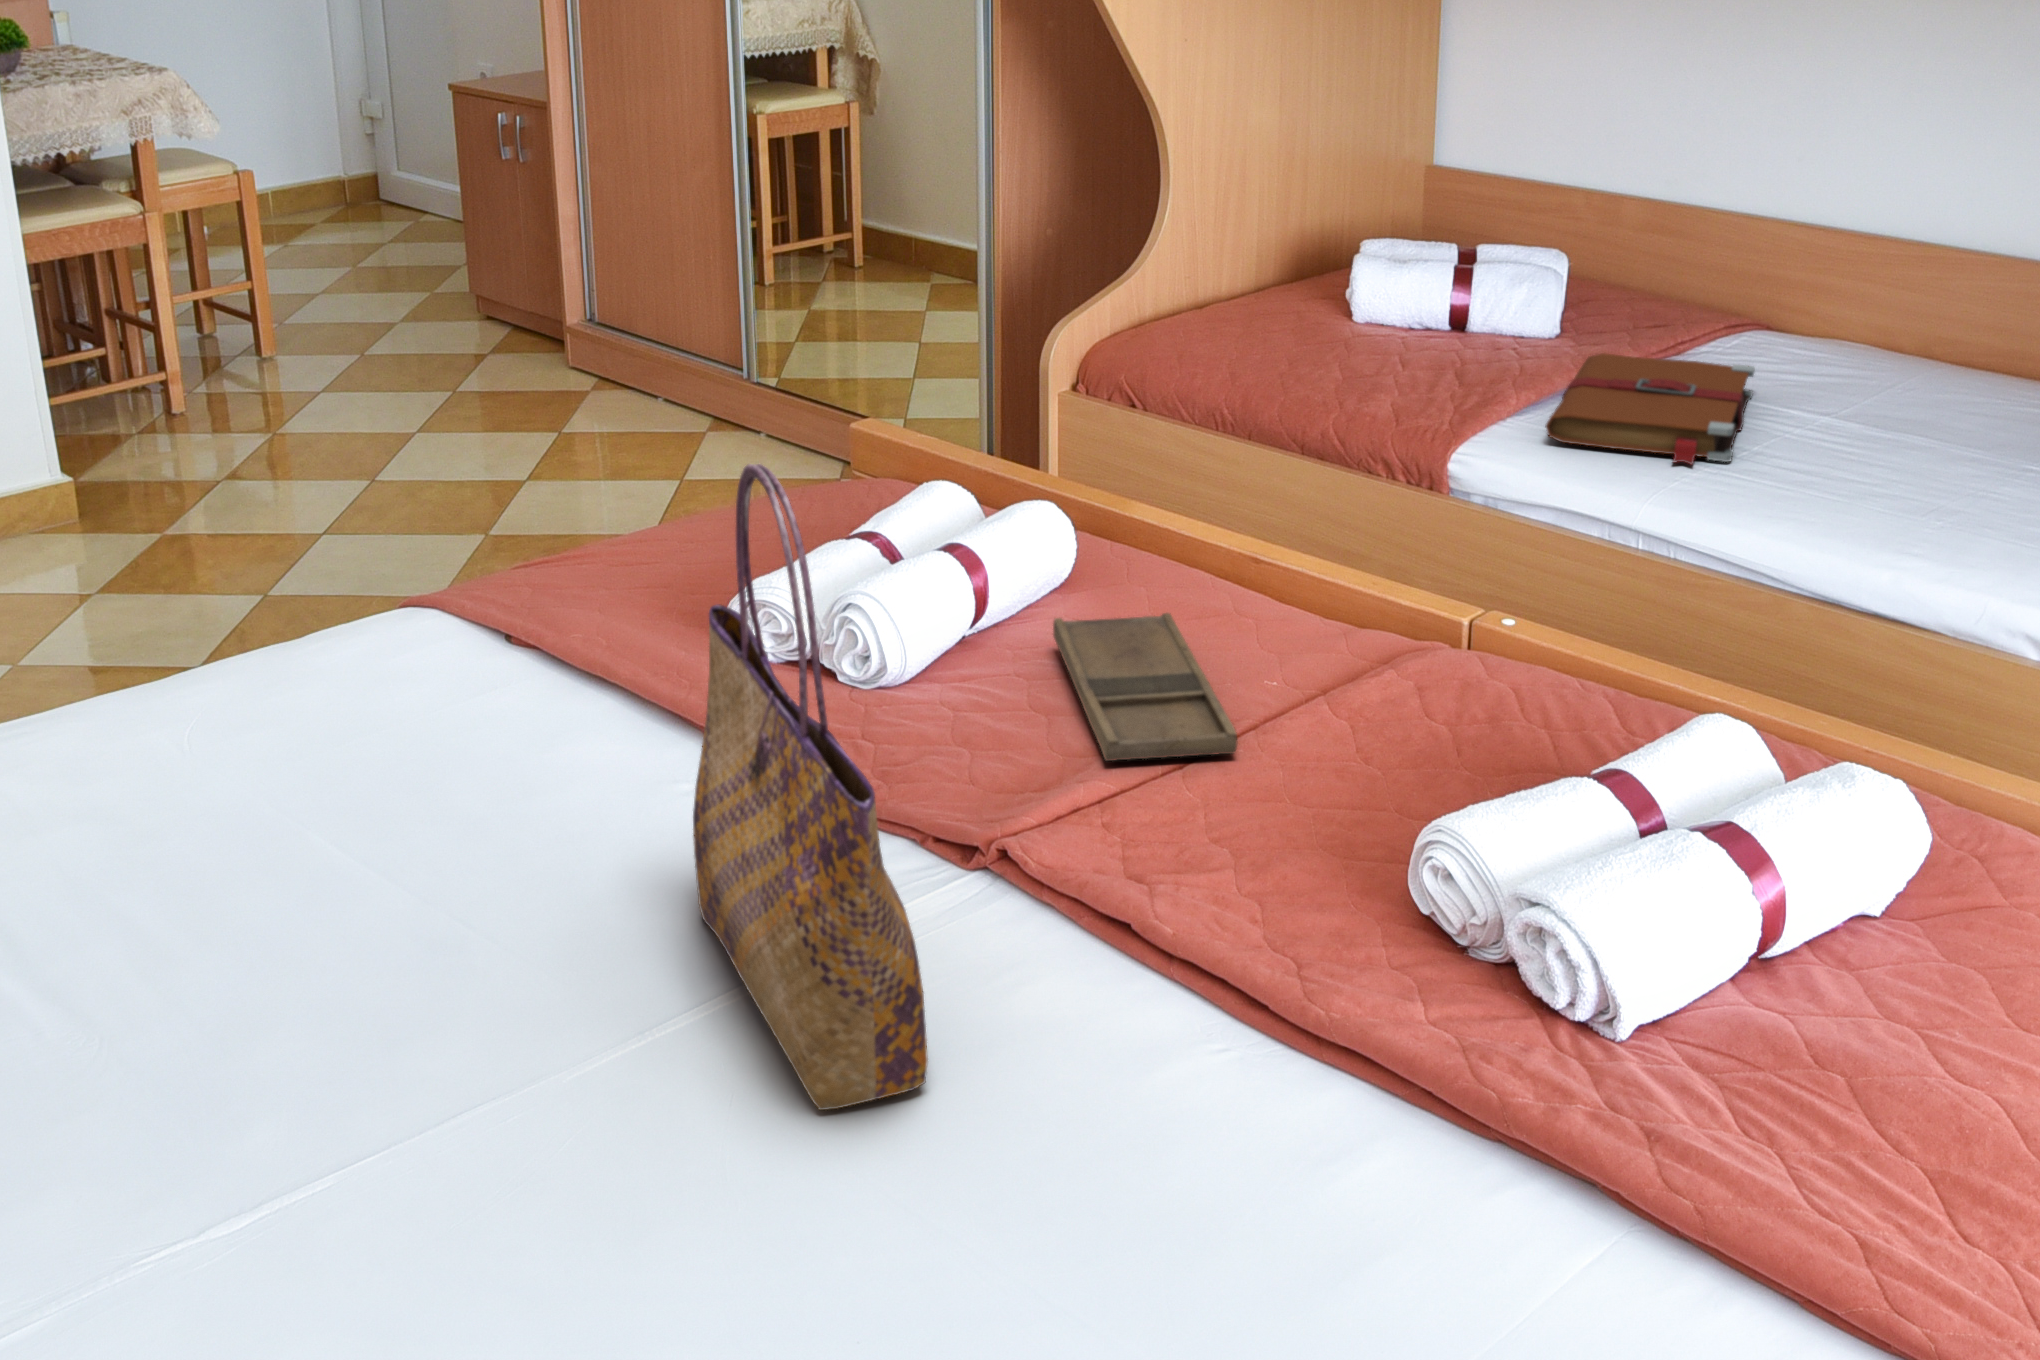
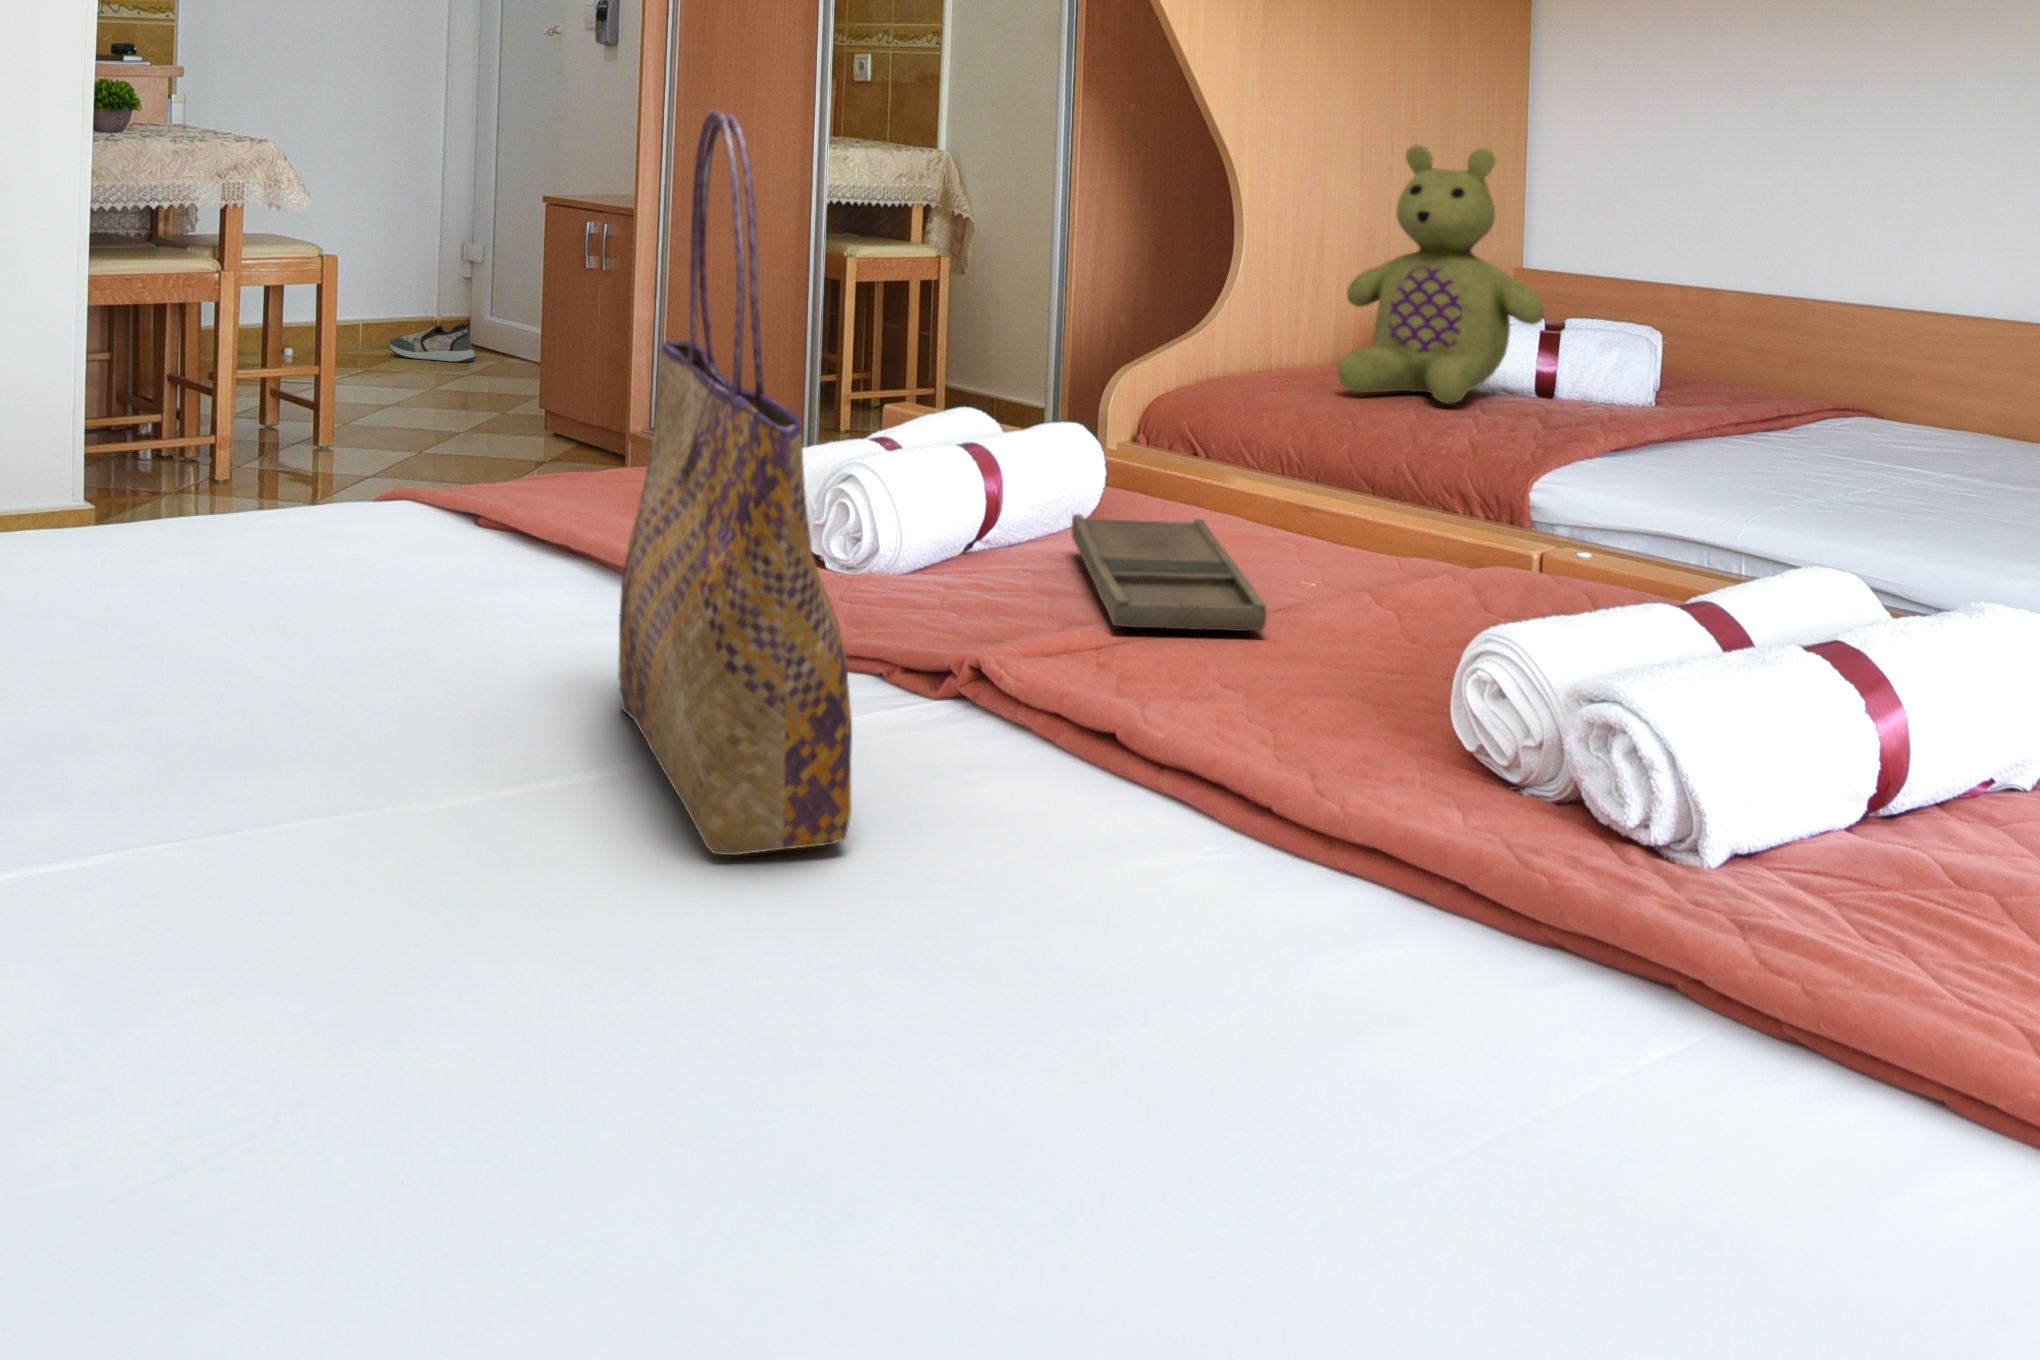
stuffed bear: none [1263,100,1458,359] -> present [1338,145,1545,404]
shoe: none [304,194,392,236] -> present [390,323,476,362]
book: present [1546,353,1755,465] -> none [1639,402,1871,489]

